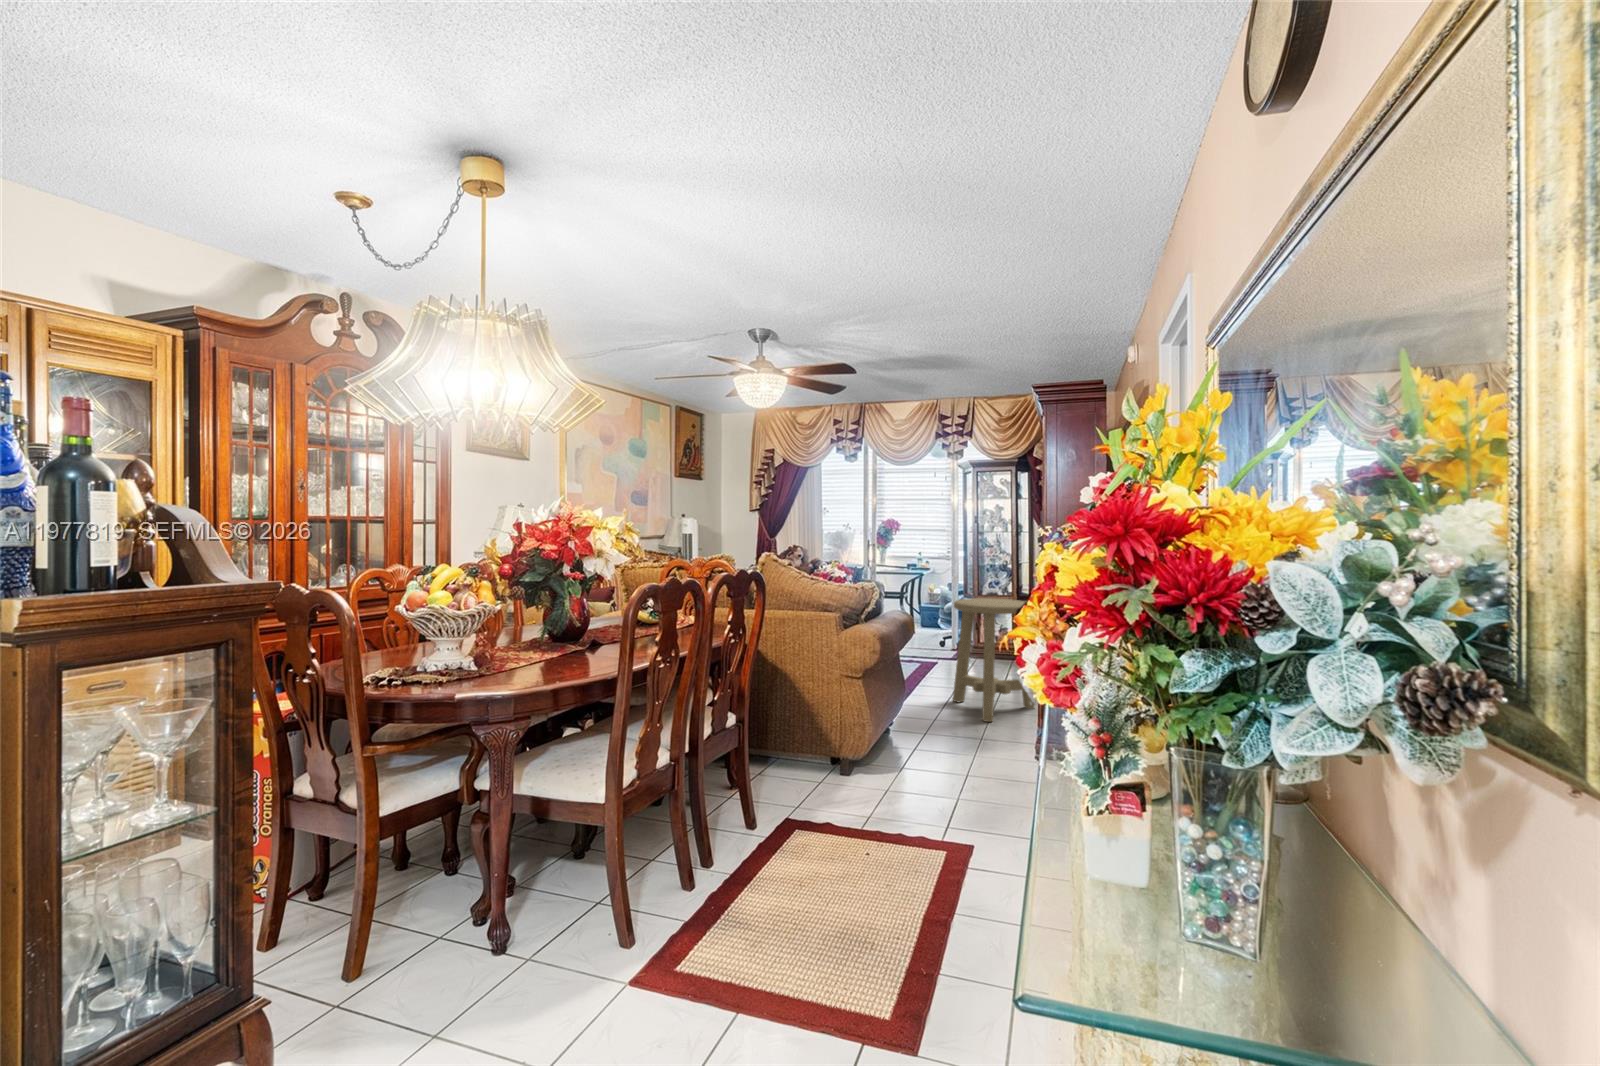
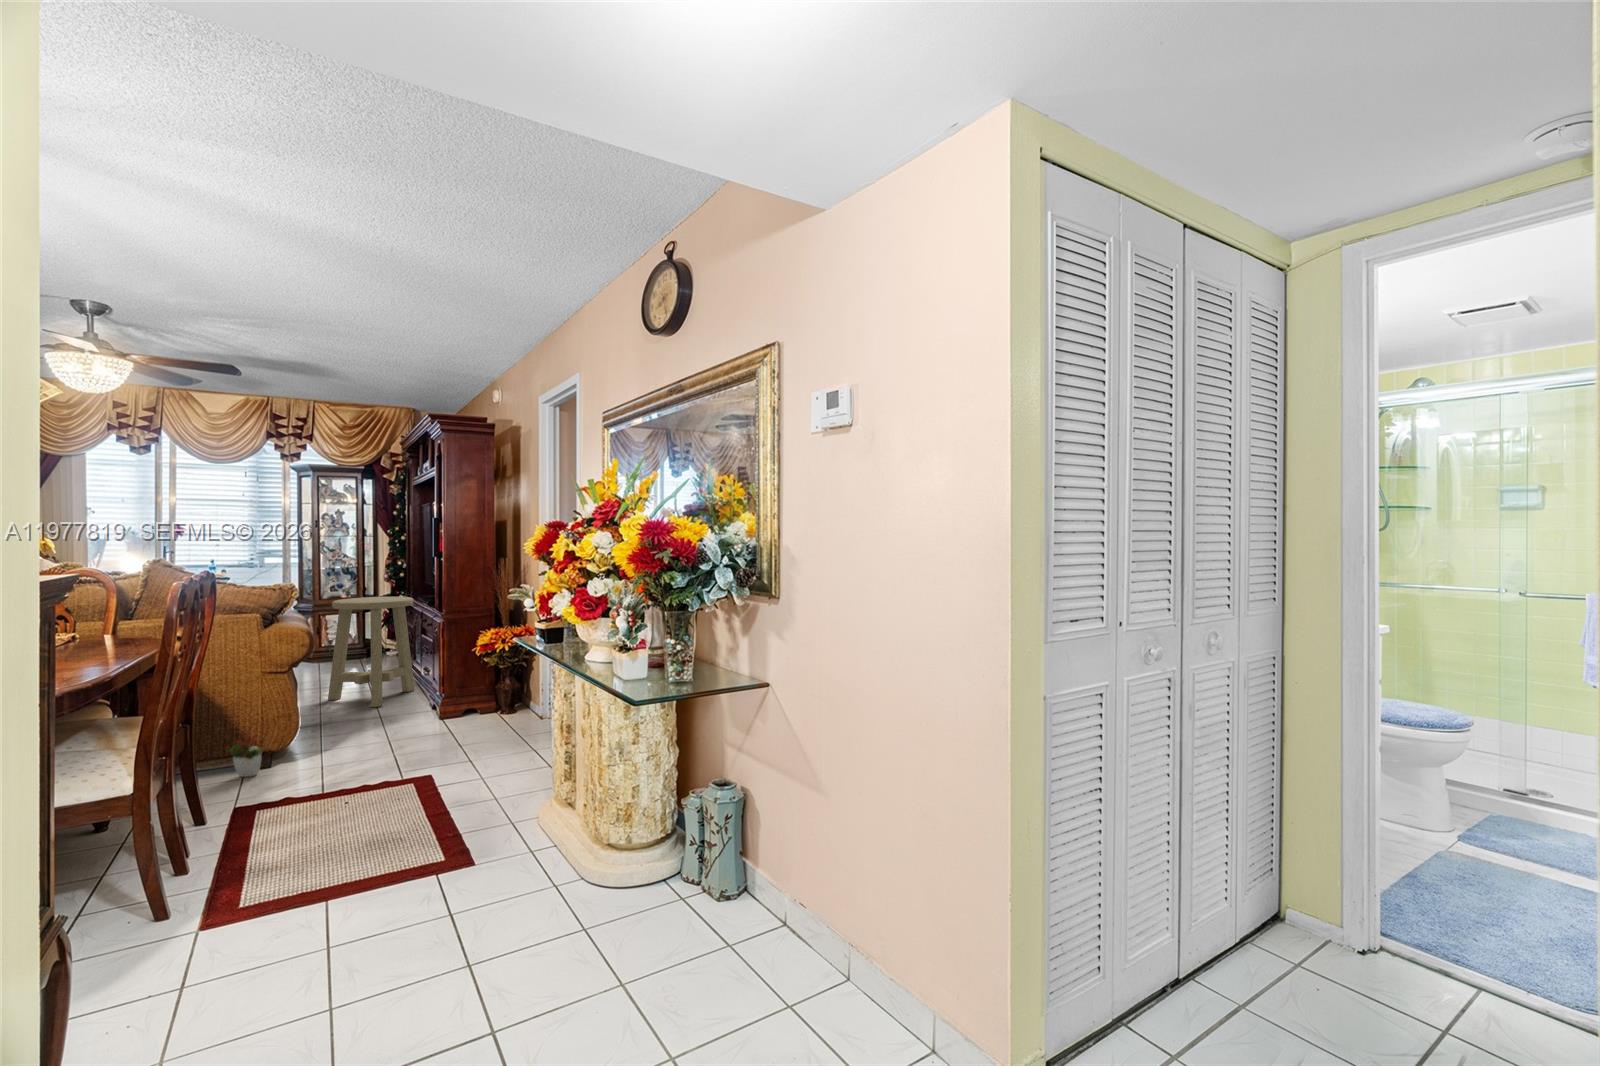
decorative plant: none [815,729,839,778] -> present [229,731,262,777]

